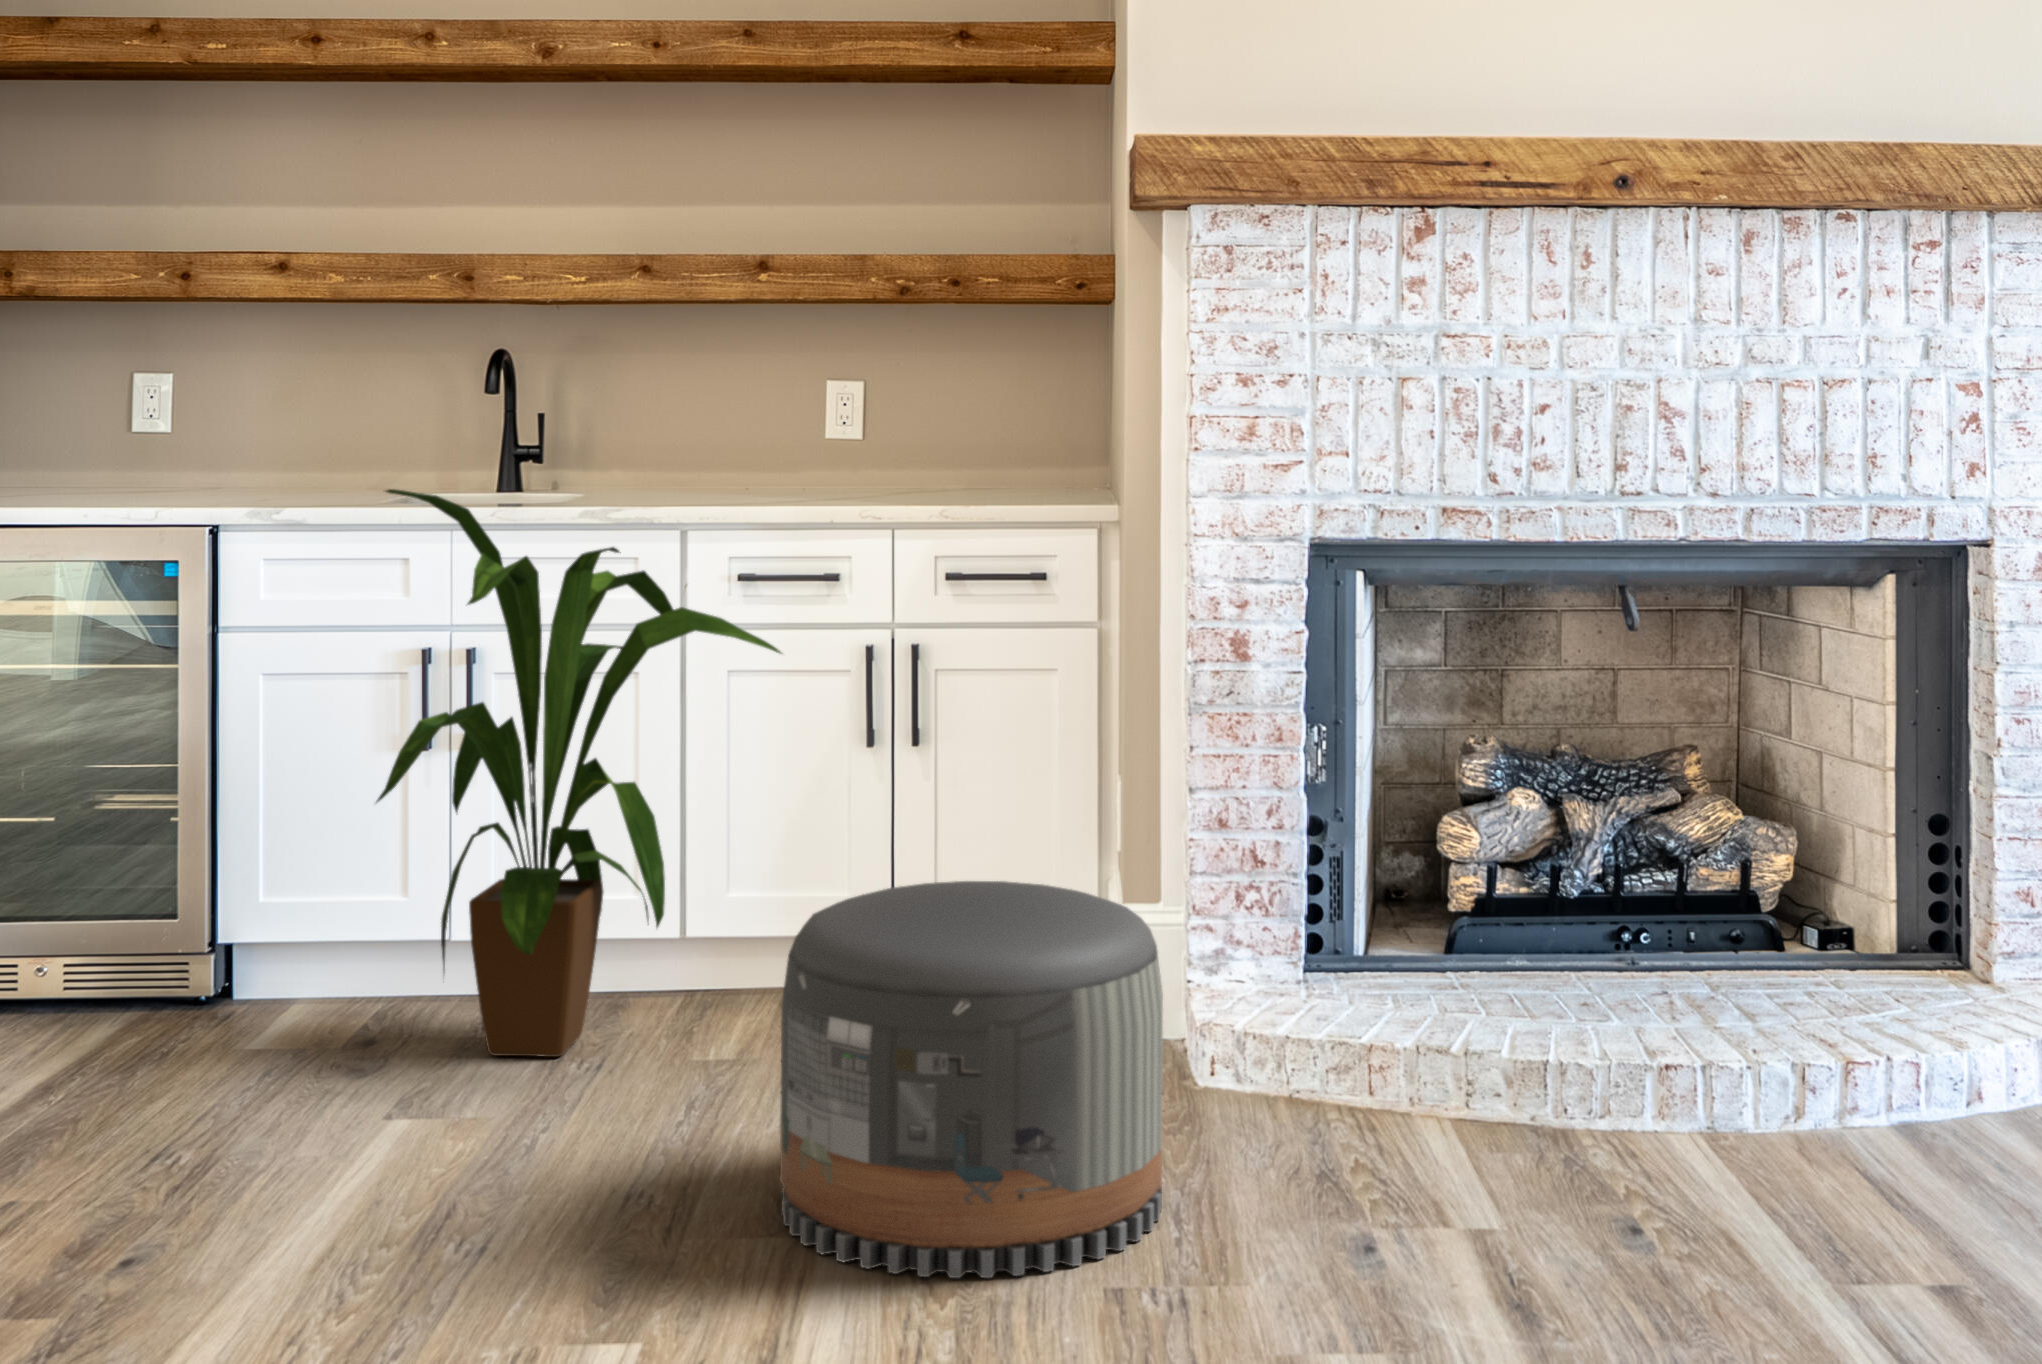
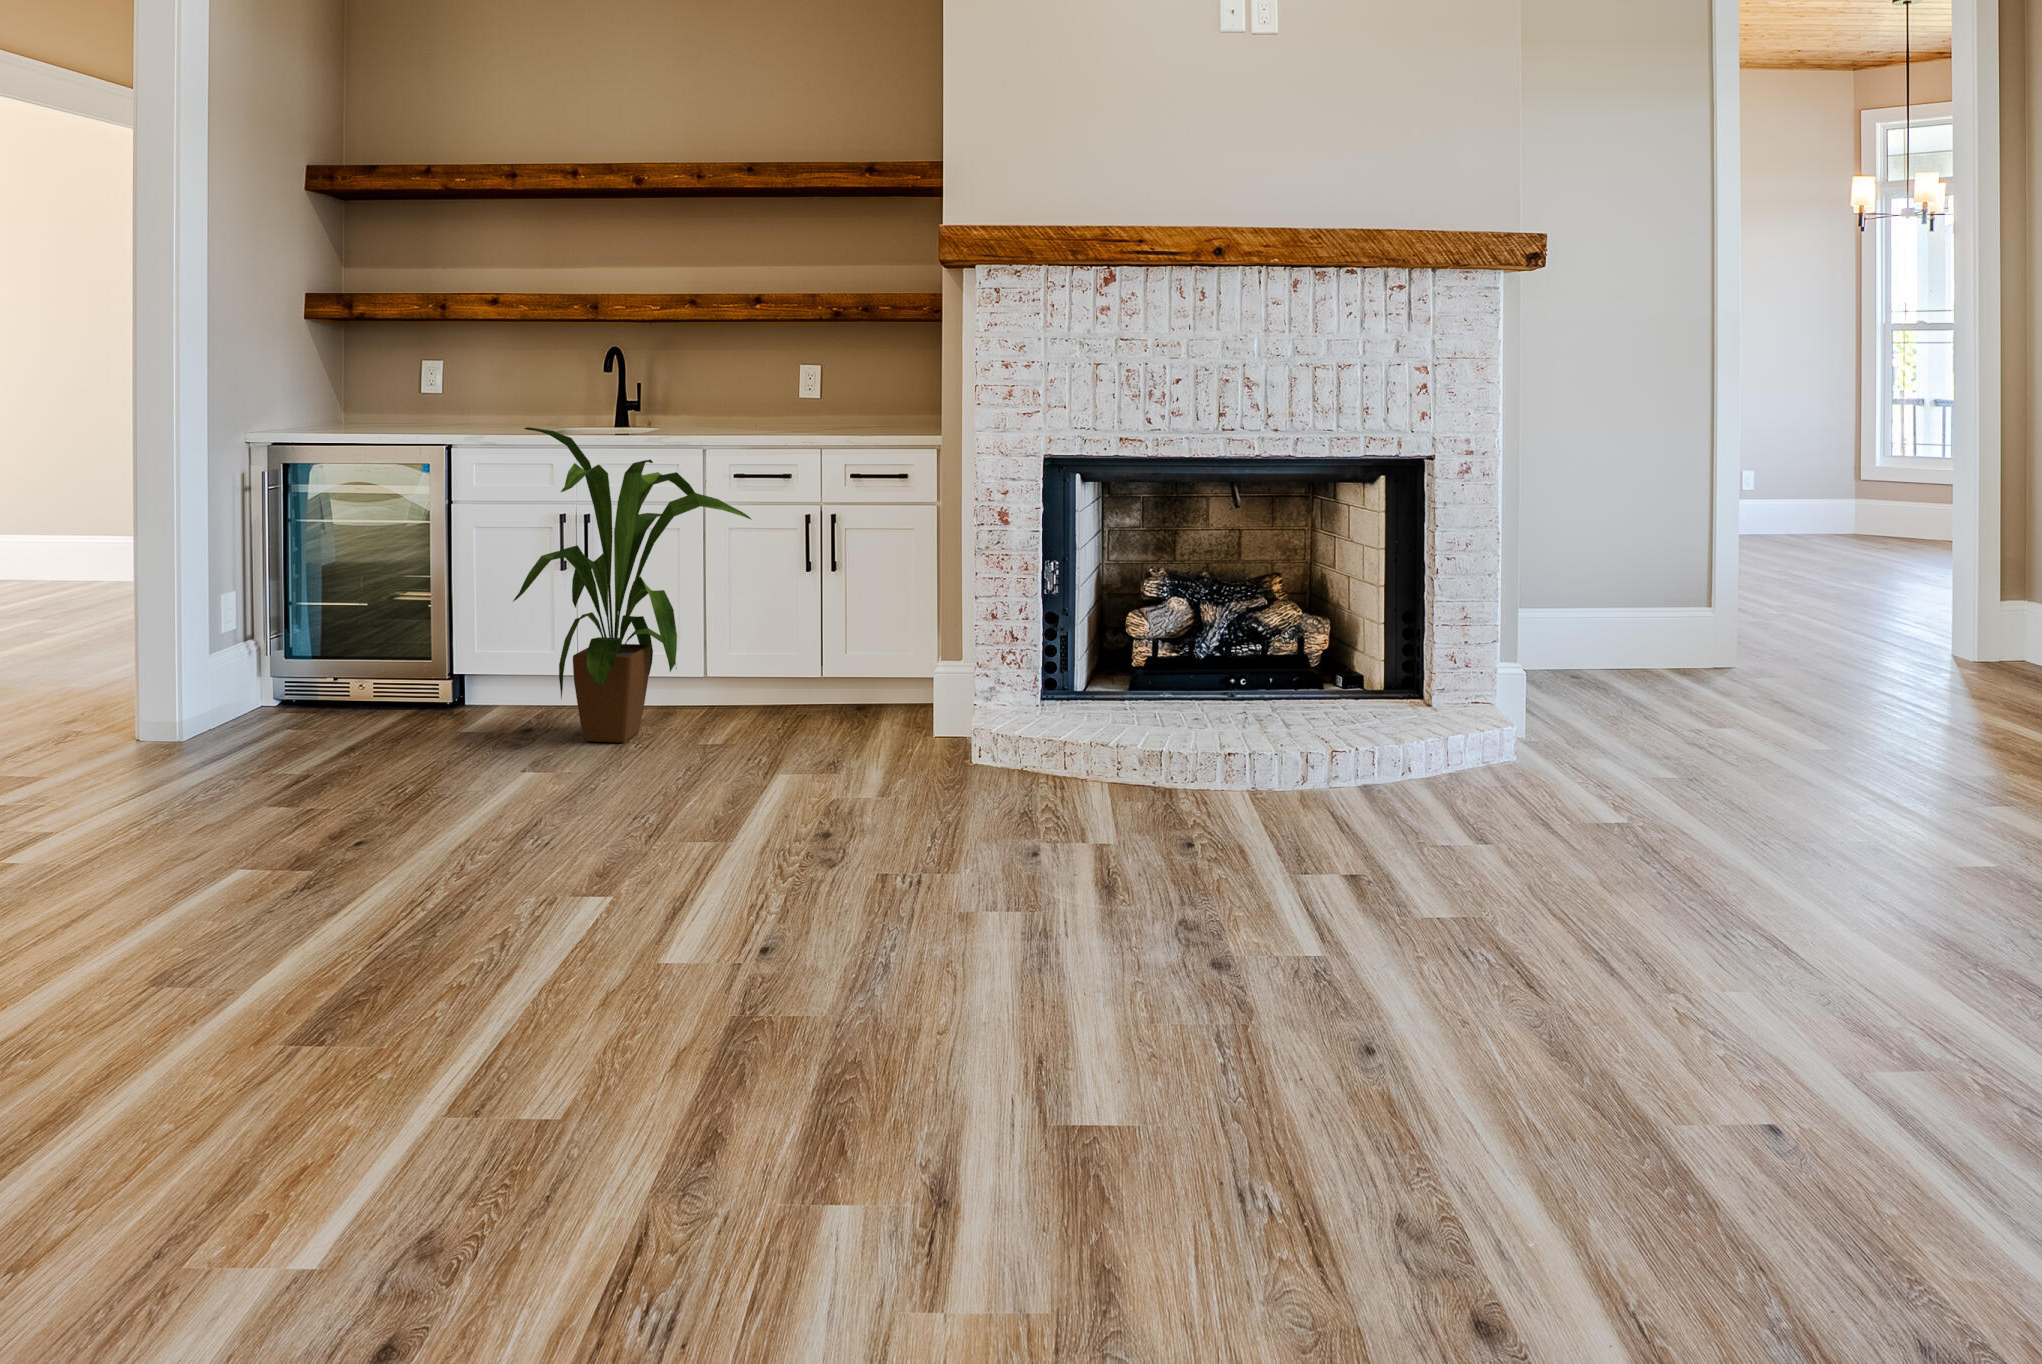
pouf: present [780,881,1163,1278] -> none [713,646,927,865]

